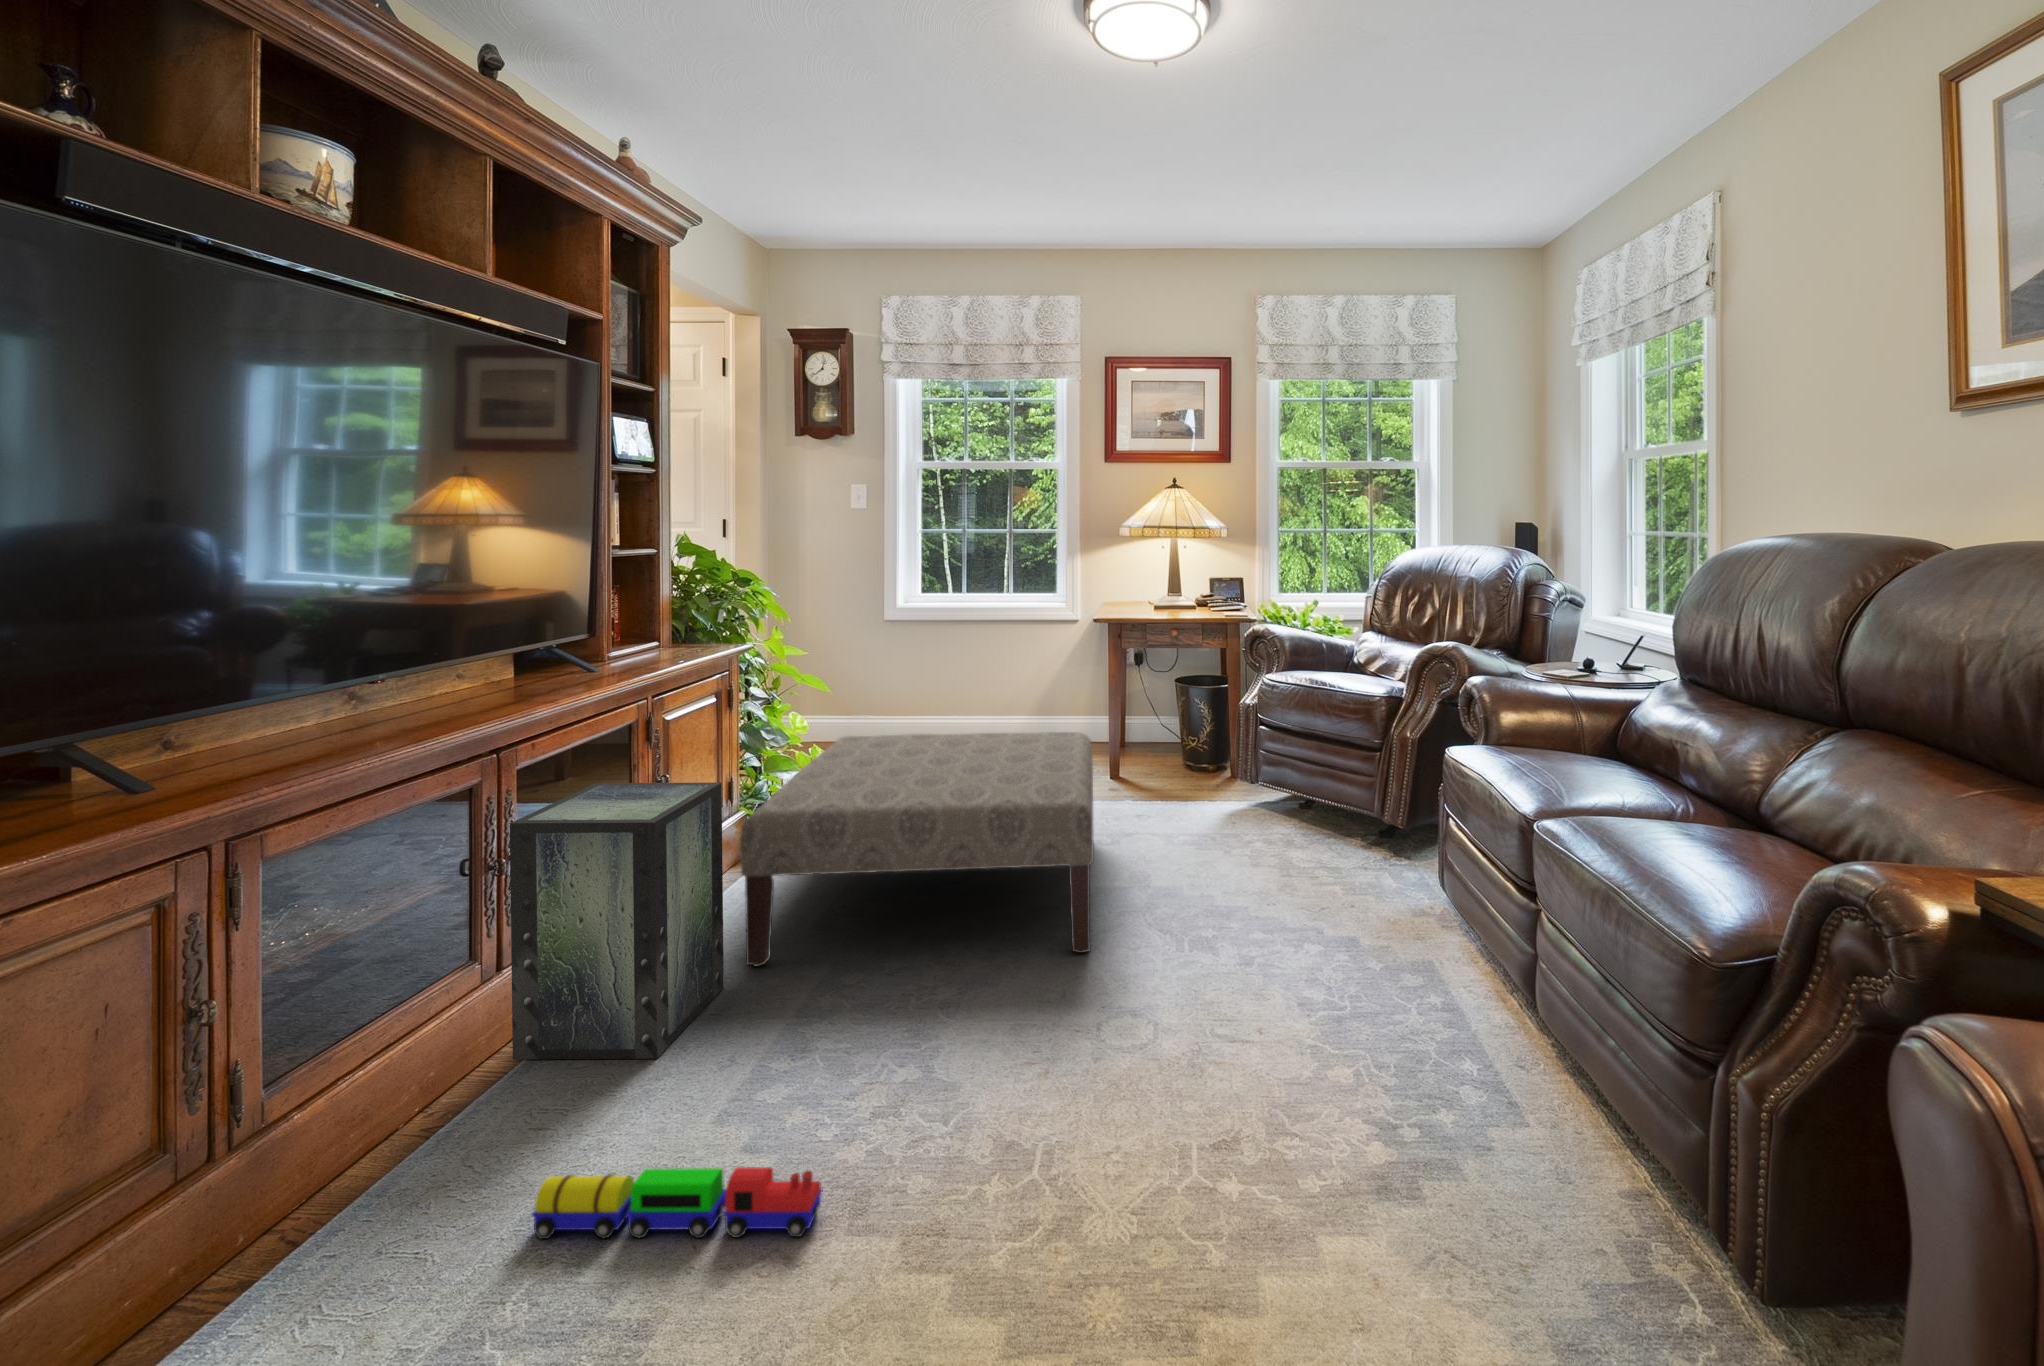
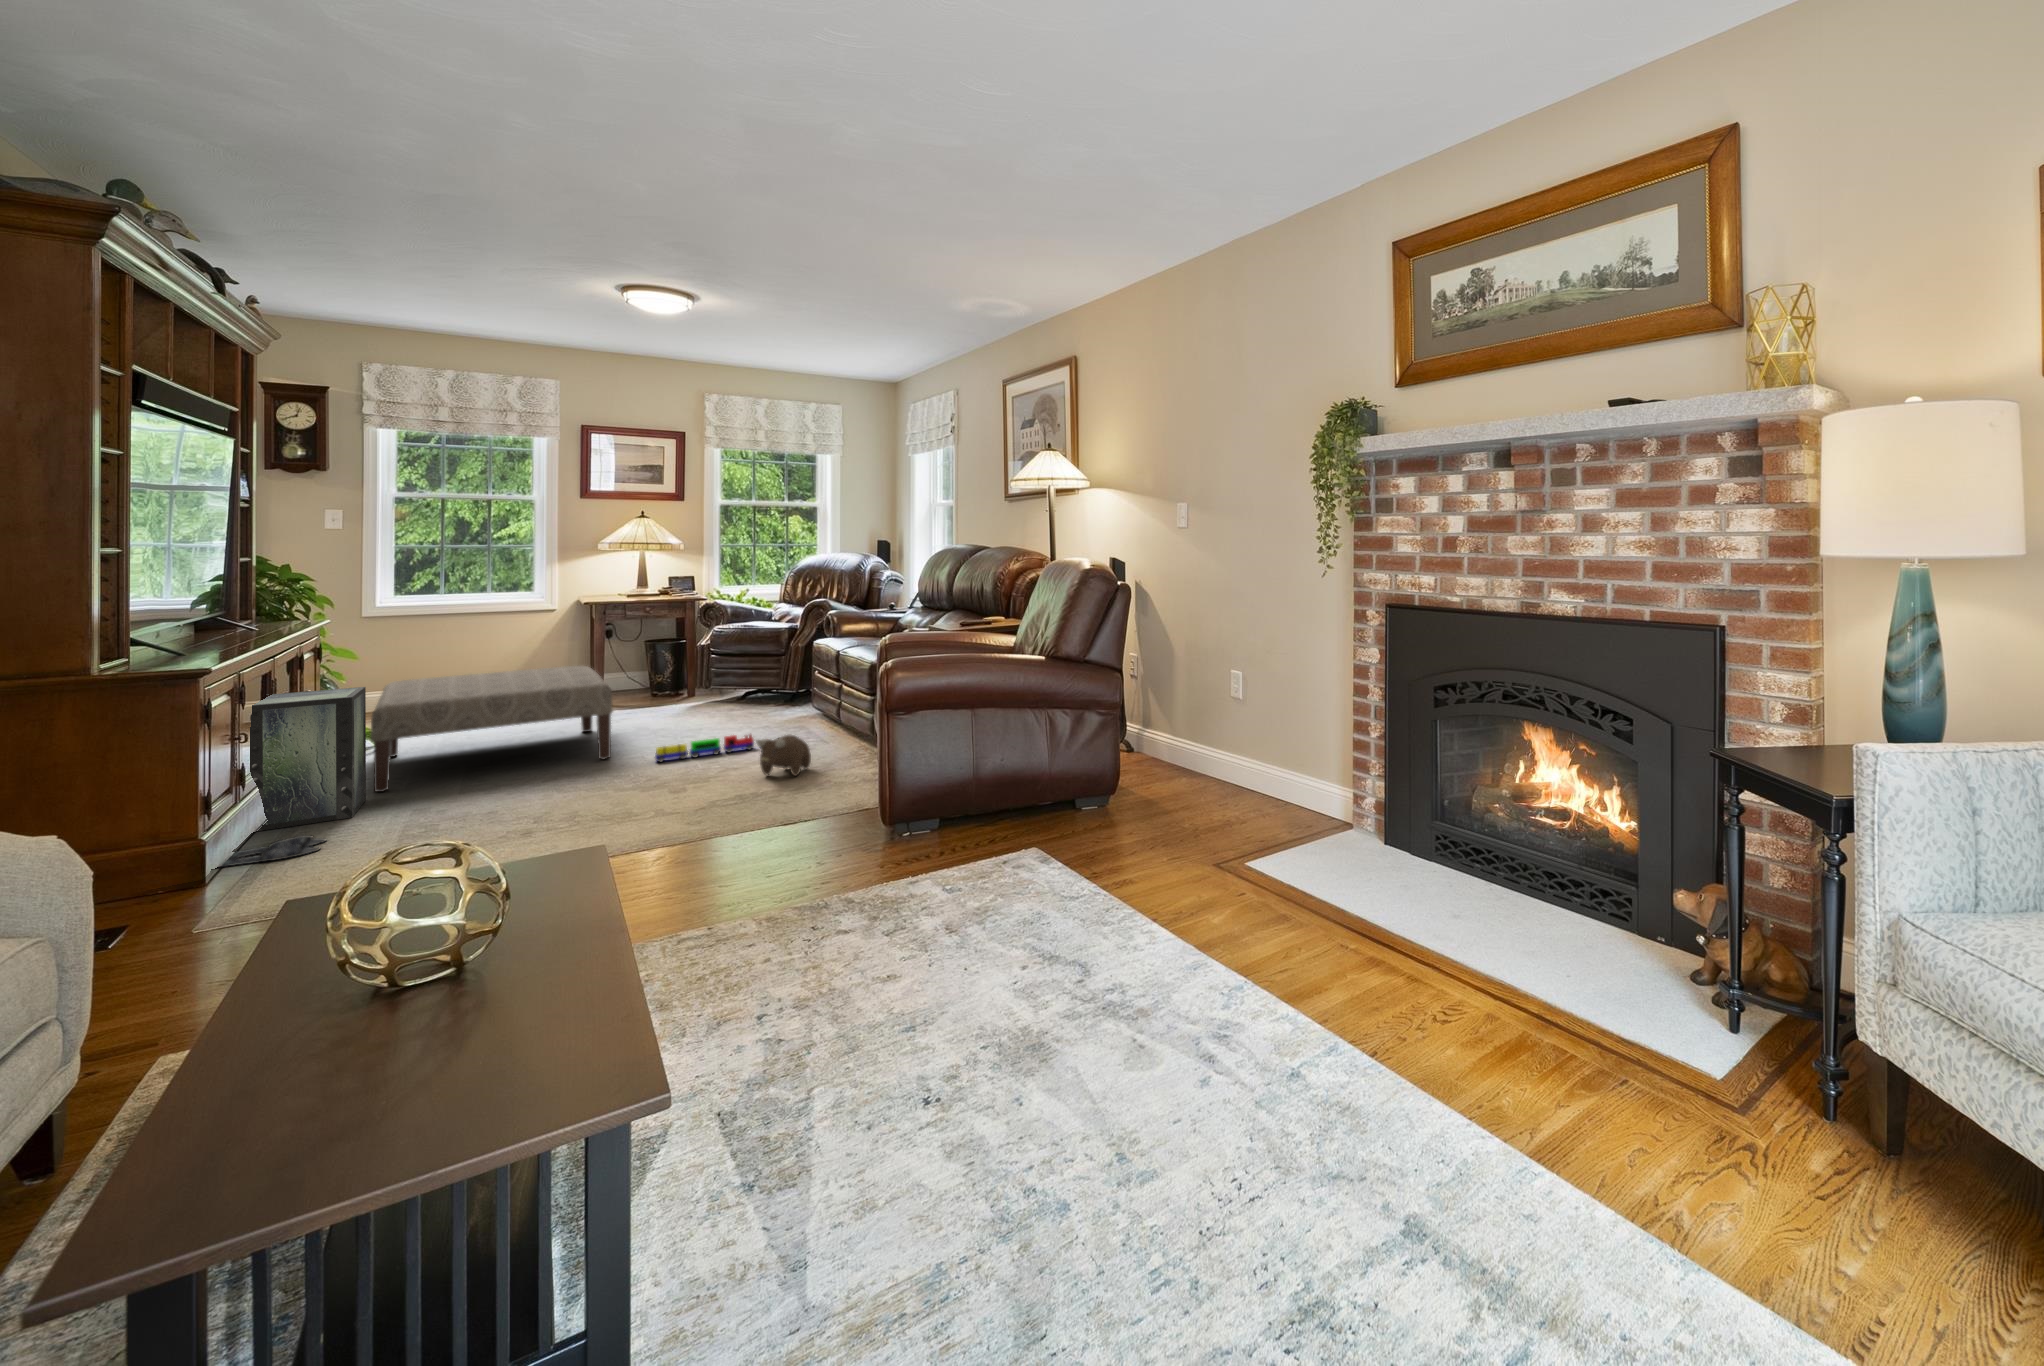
plush toy: none [1370,1069,1508,1222] -> present [756,735,811,776]
slippers: none [329,1131,551,1235] -> present [220,835,326,868]
toy train: present [532,1167,823,1239] -> present [655,735,754,762]

